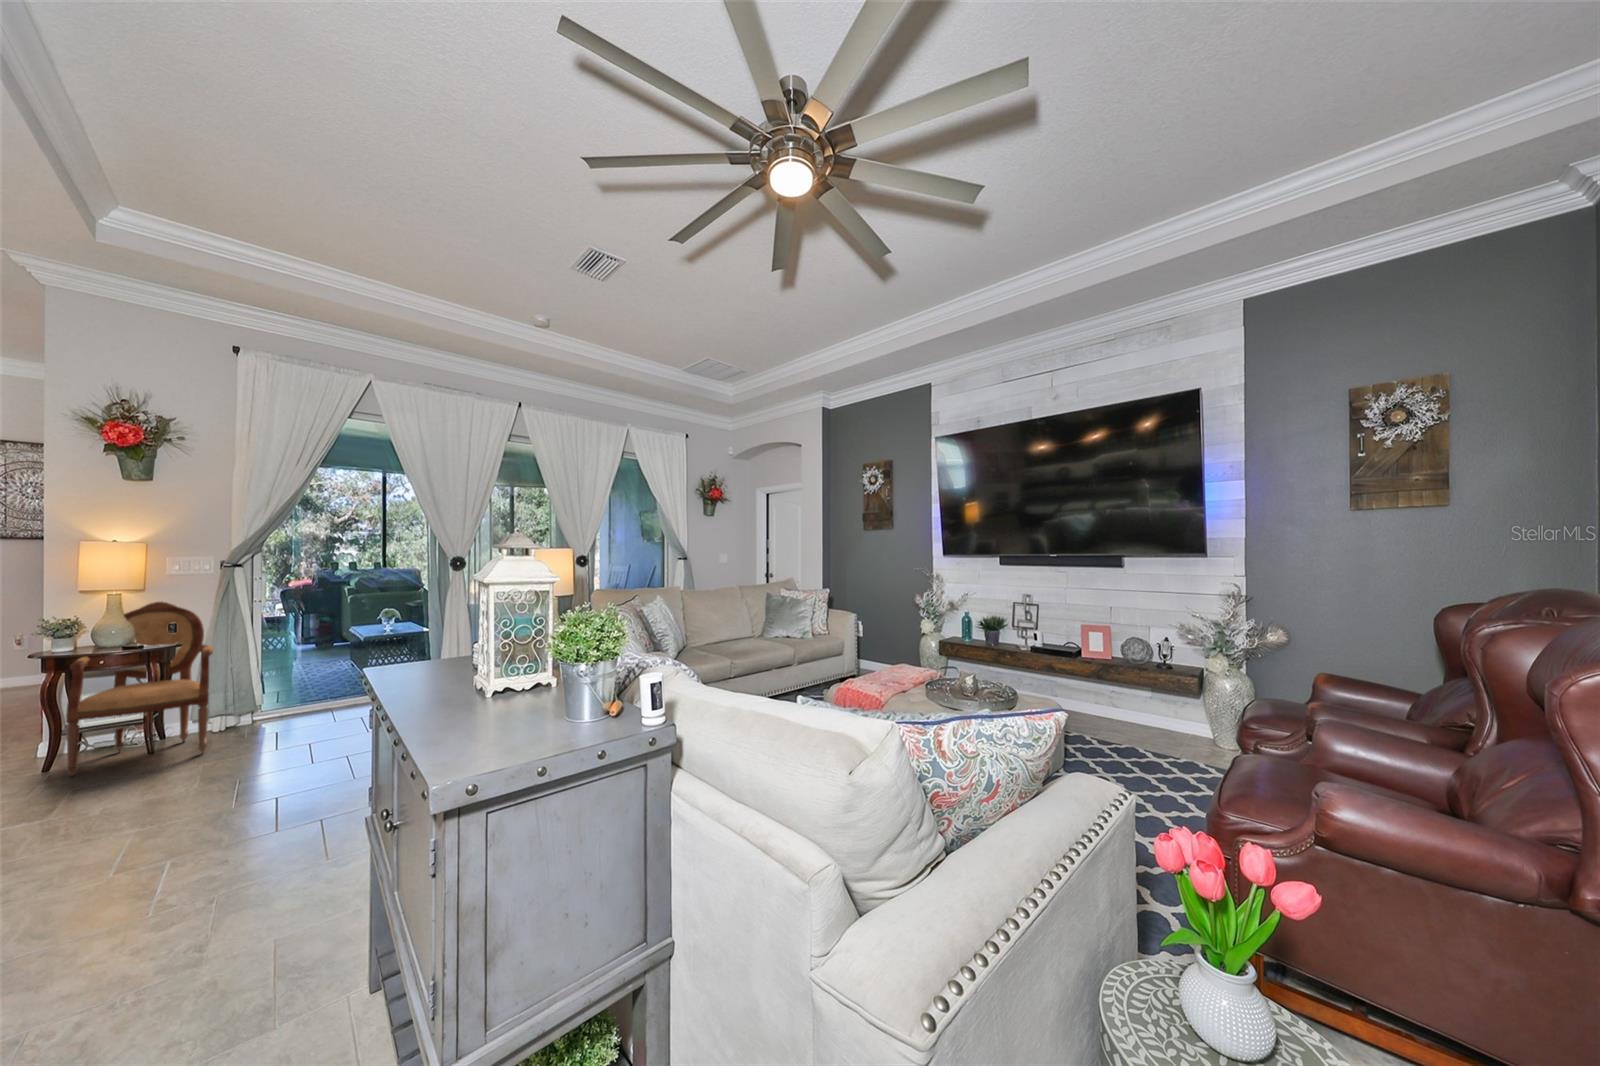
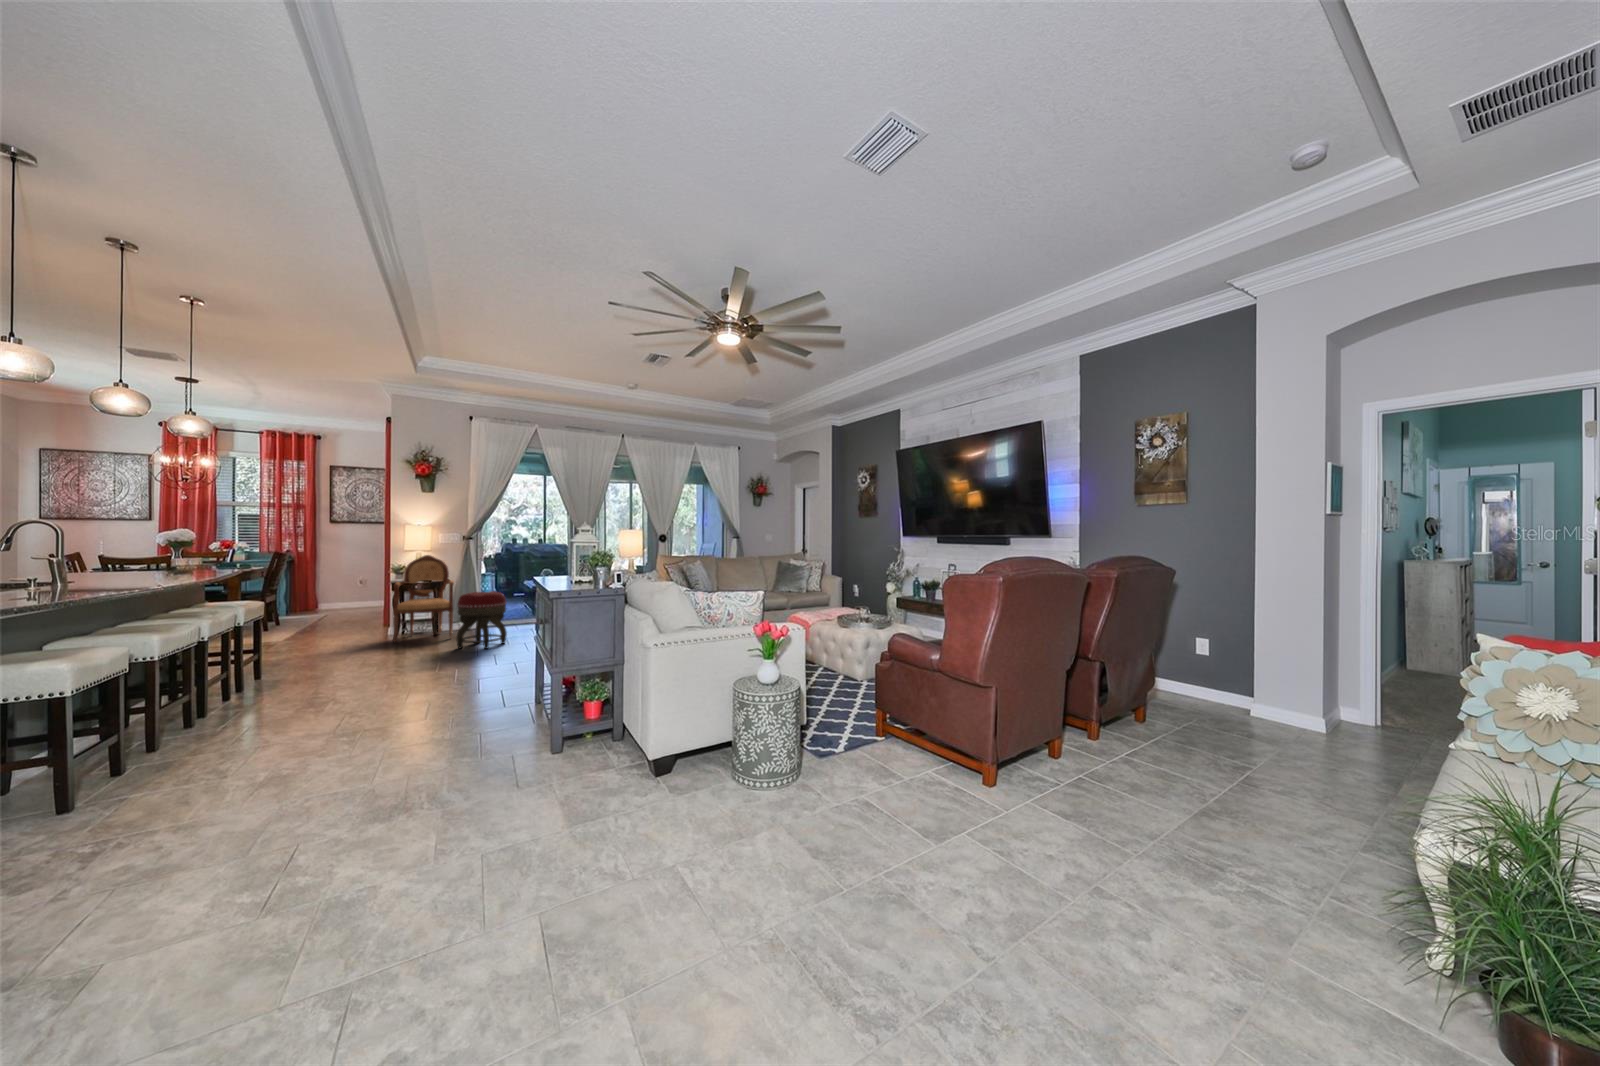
footstool: none [207,666,318,782] -> present [456,591,507,649]

